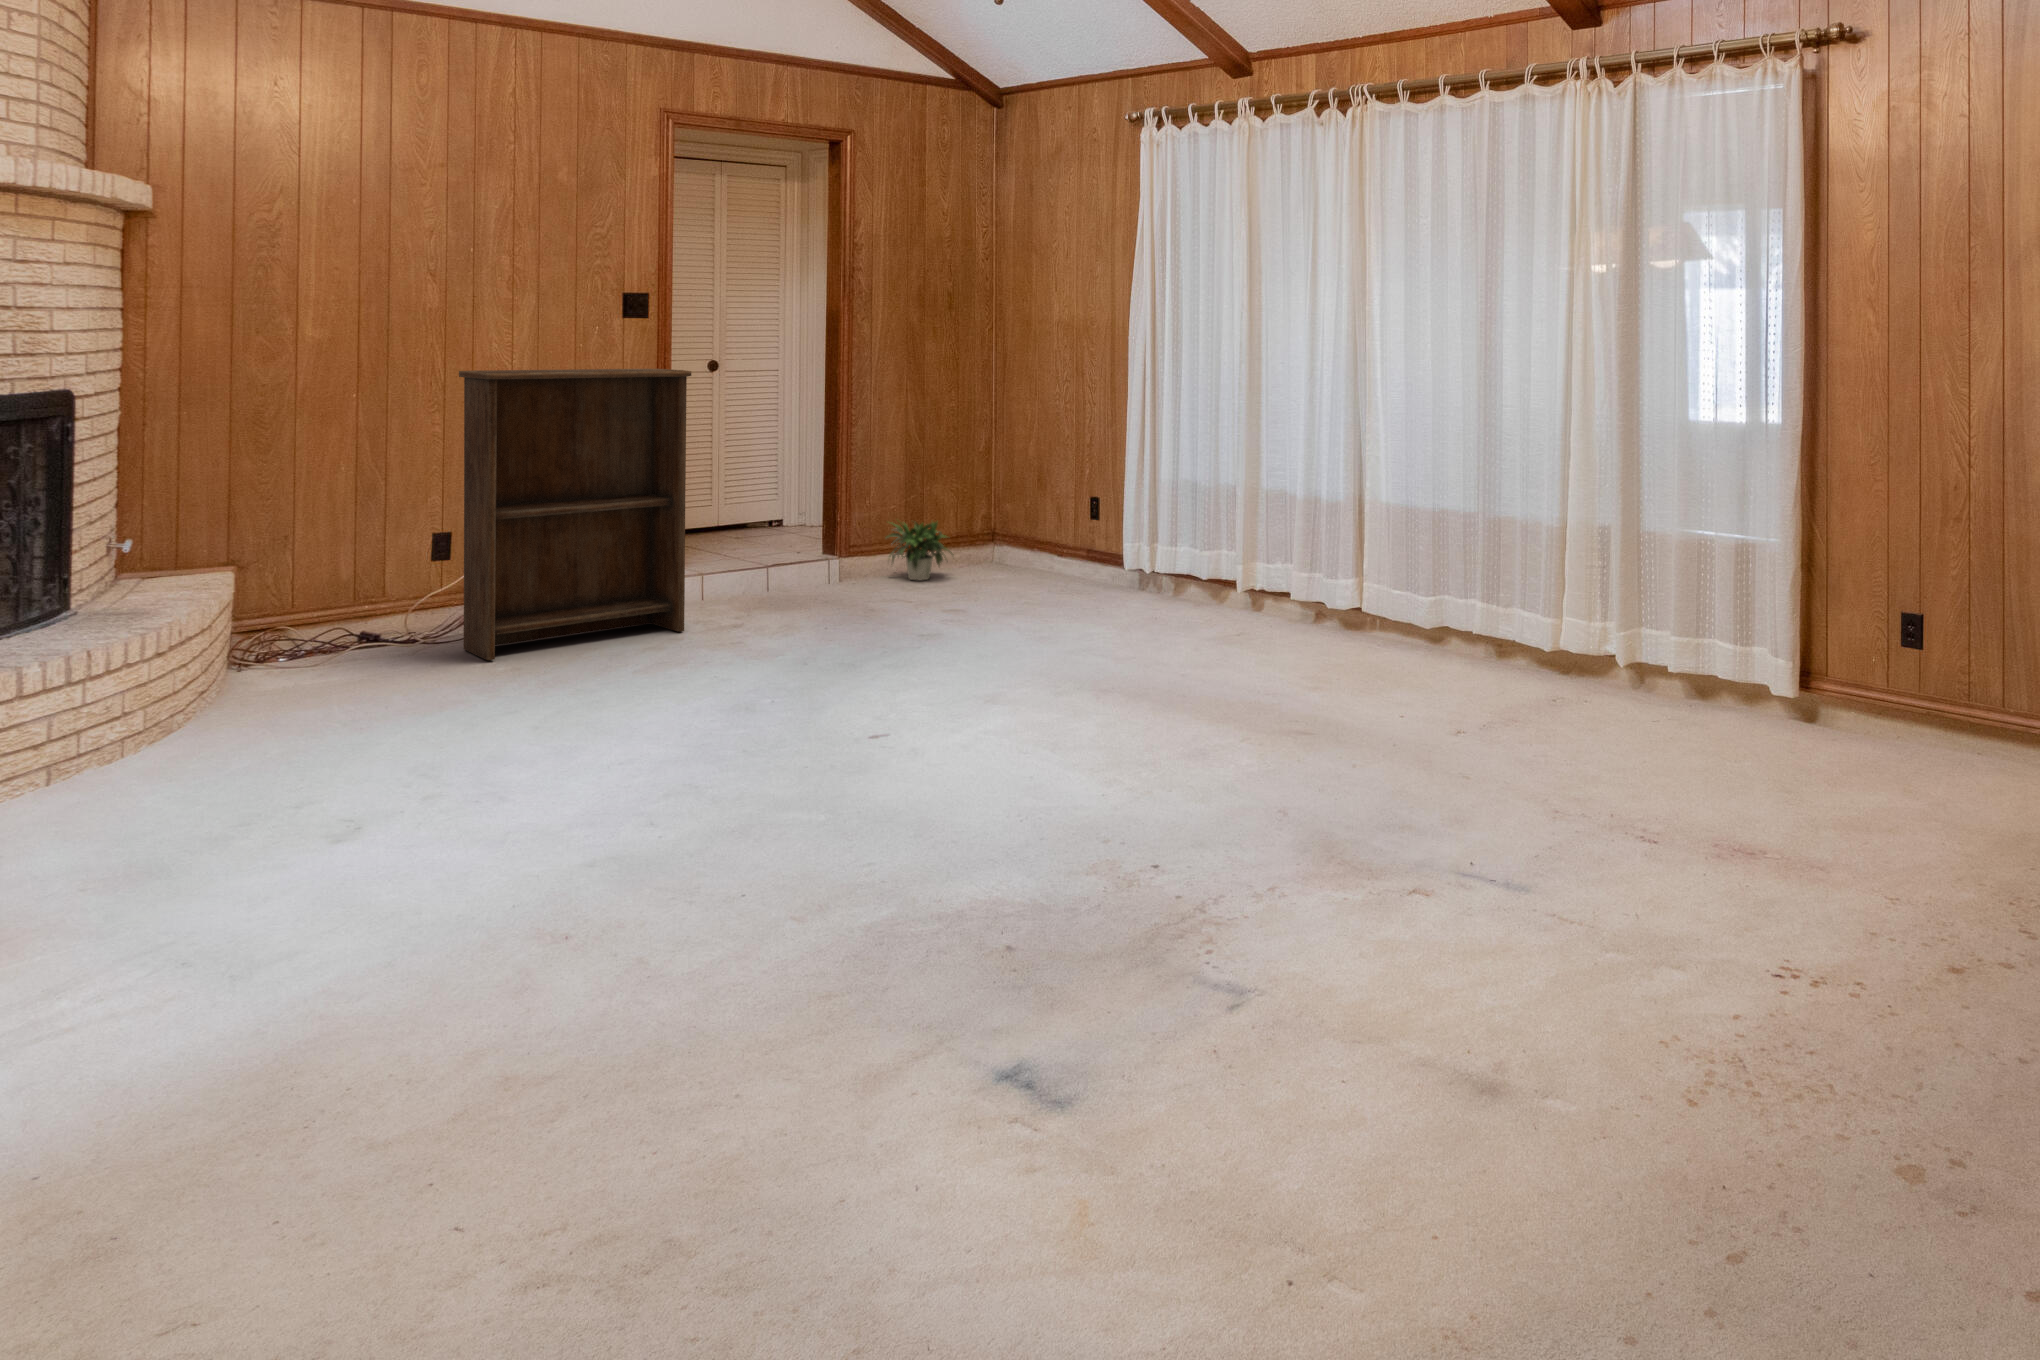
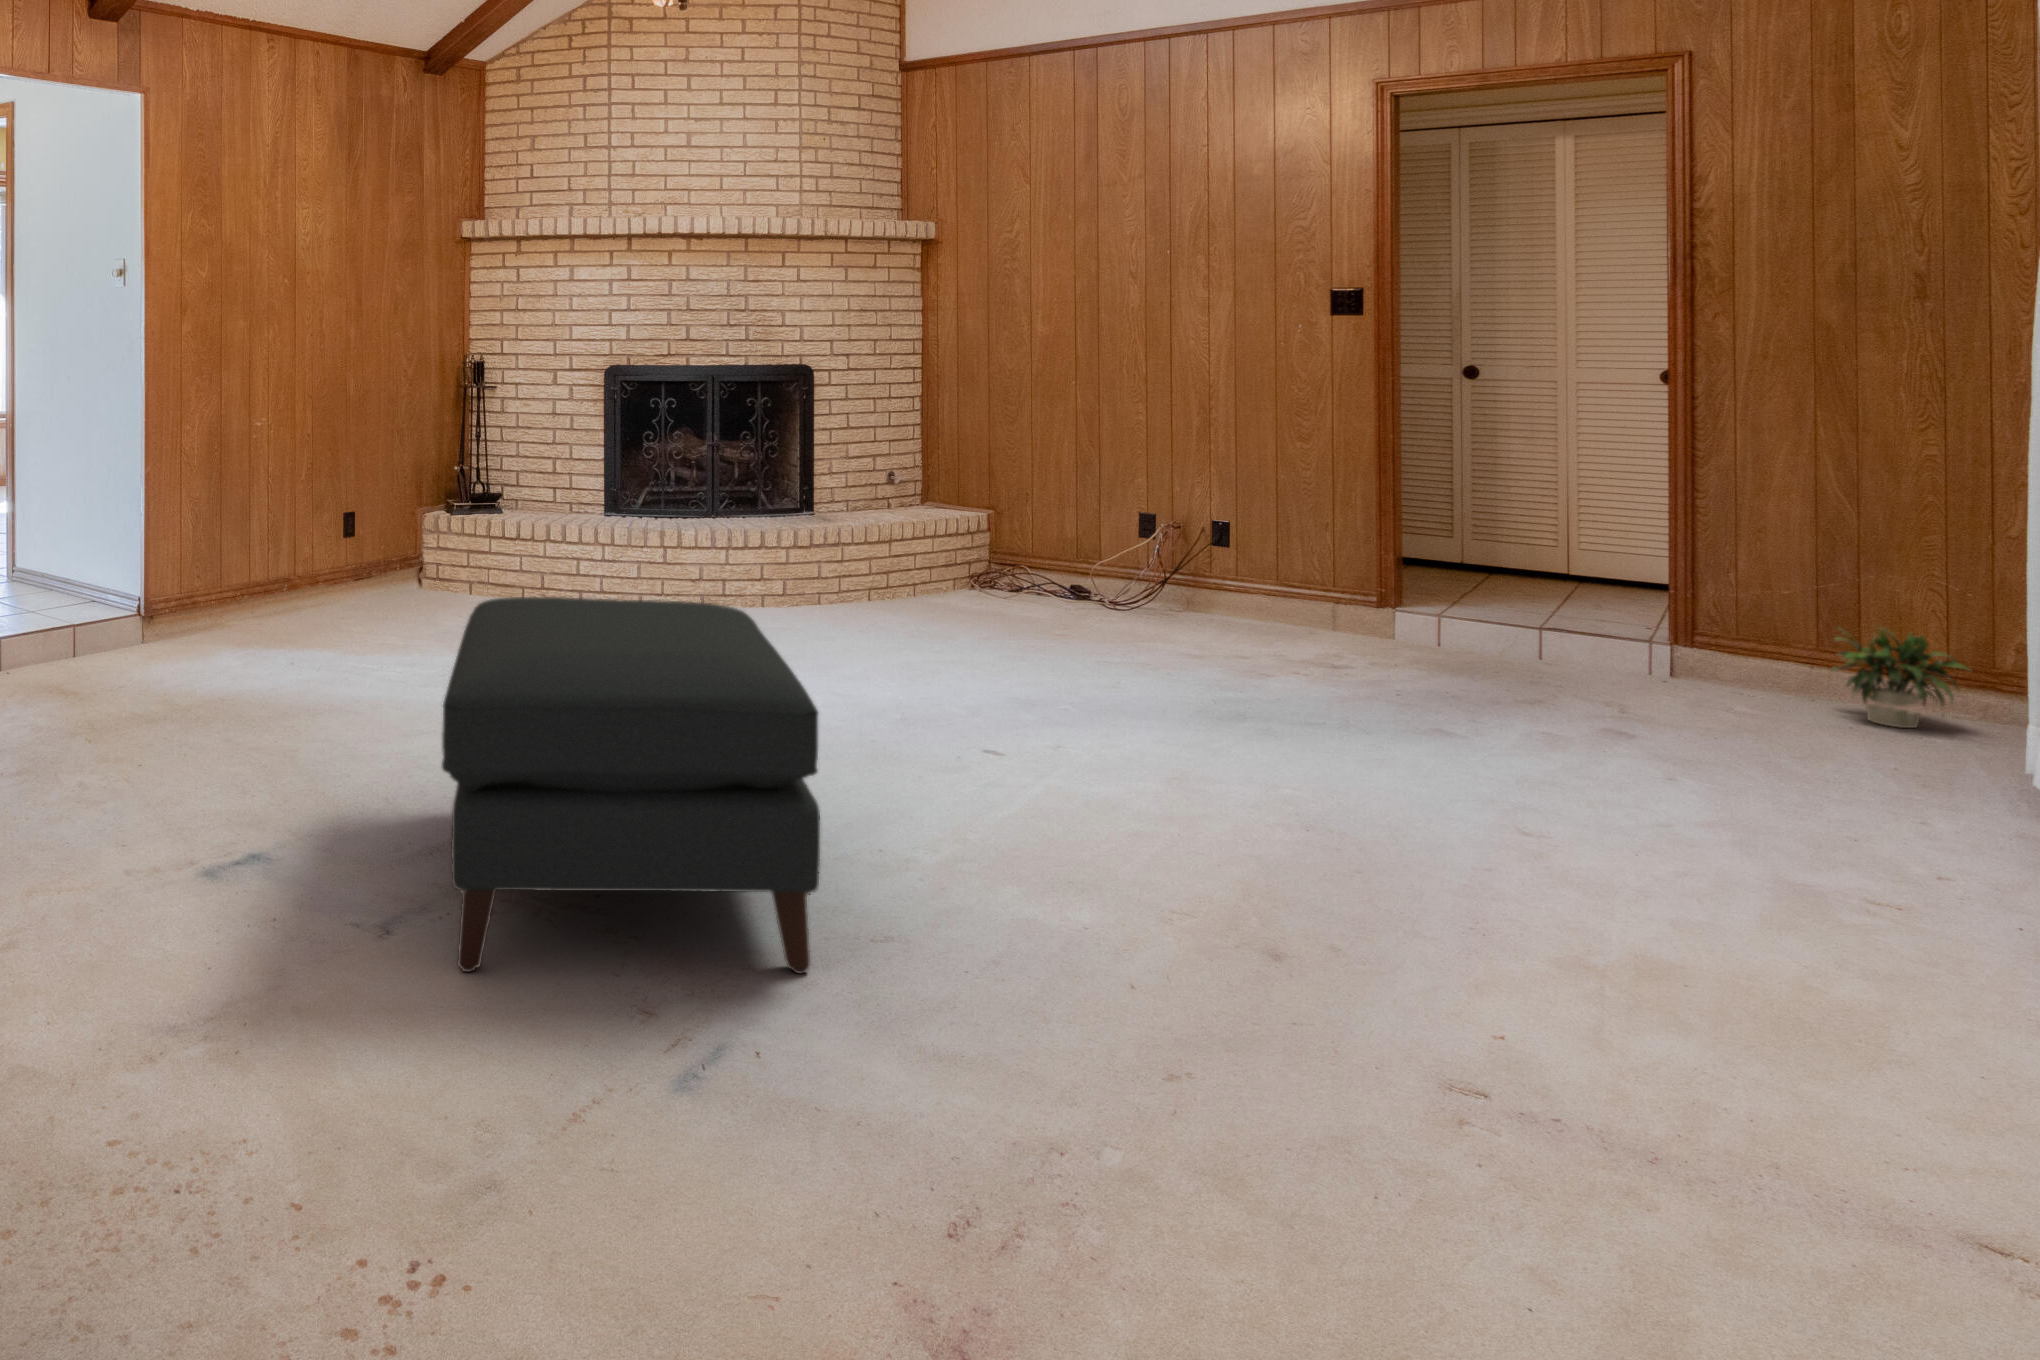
bookshelf: present [459,369,691,660] -> none [1091,363,1346,666]
ottoman: none [851,663,1349,1052] -> present [442,597,820,974]

